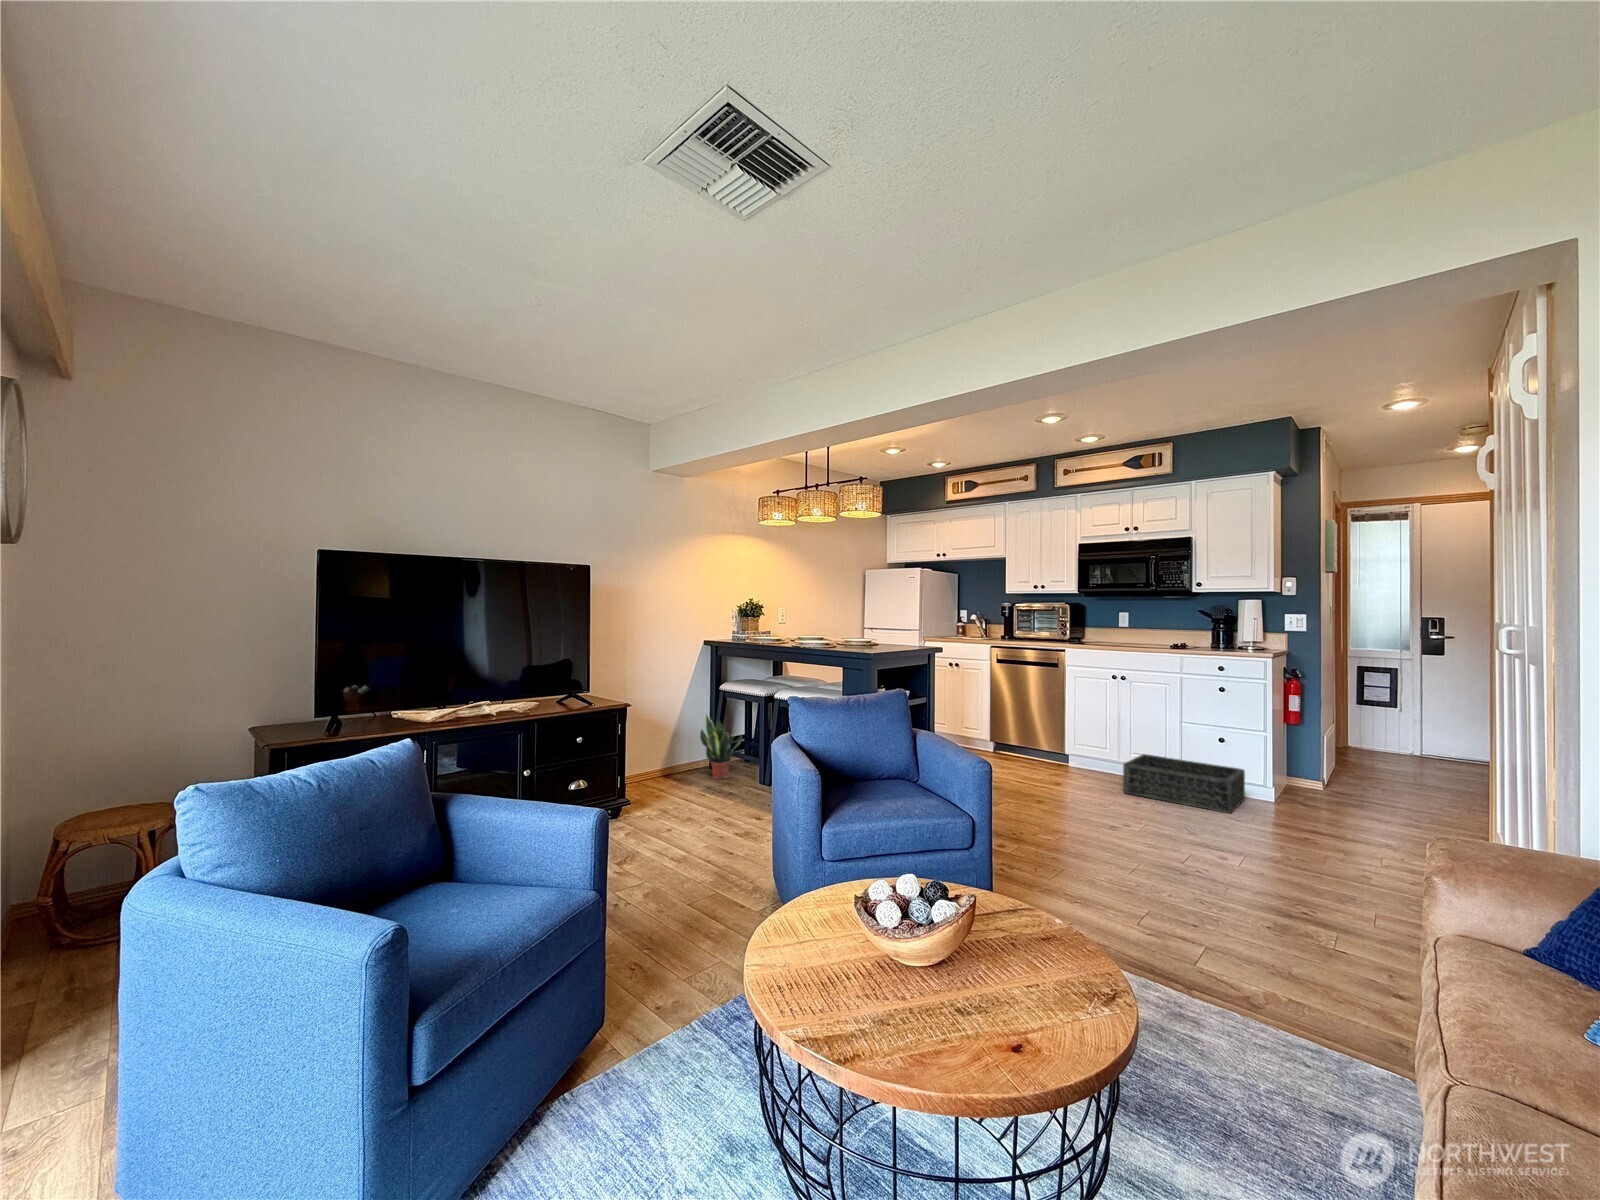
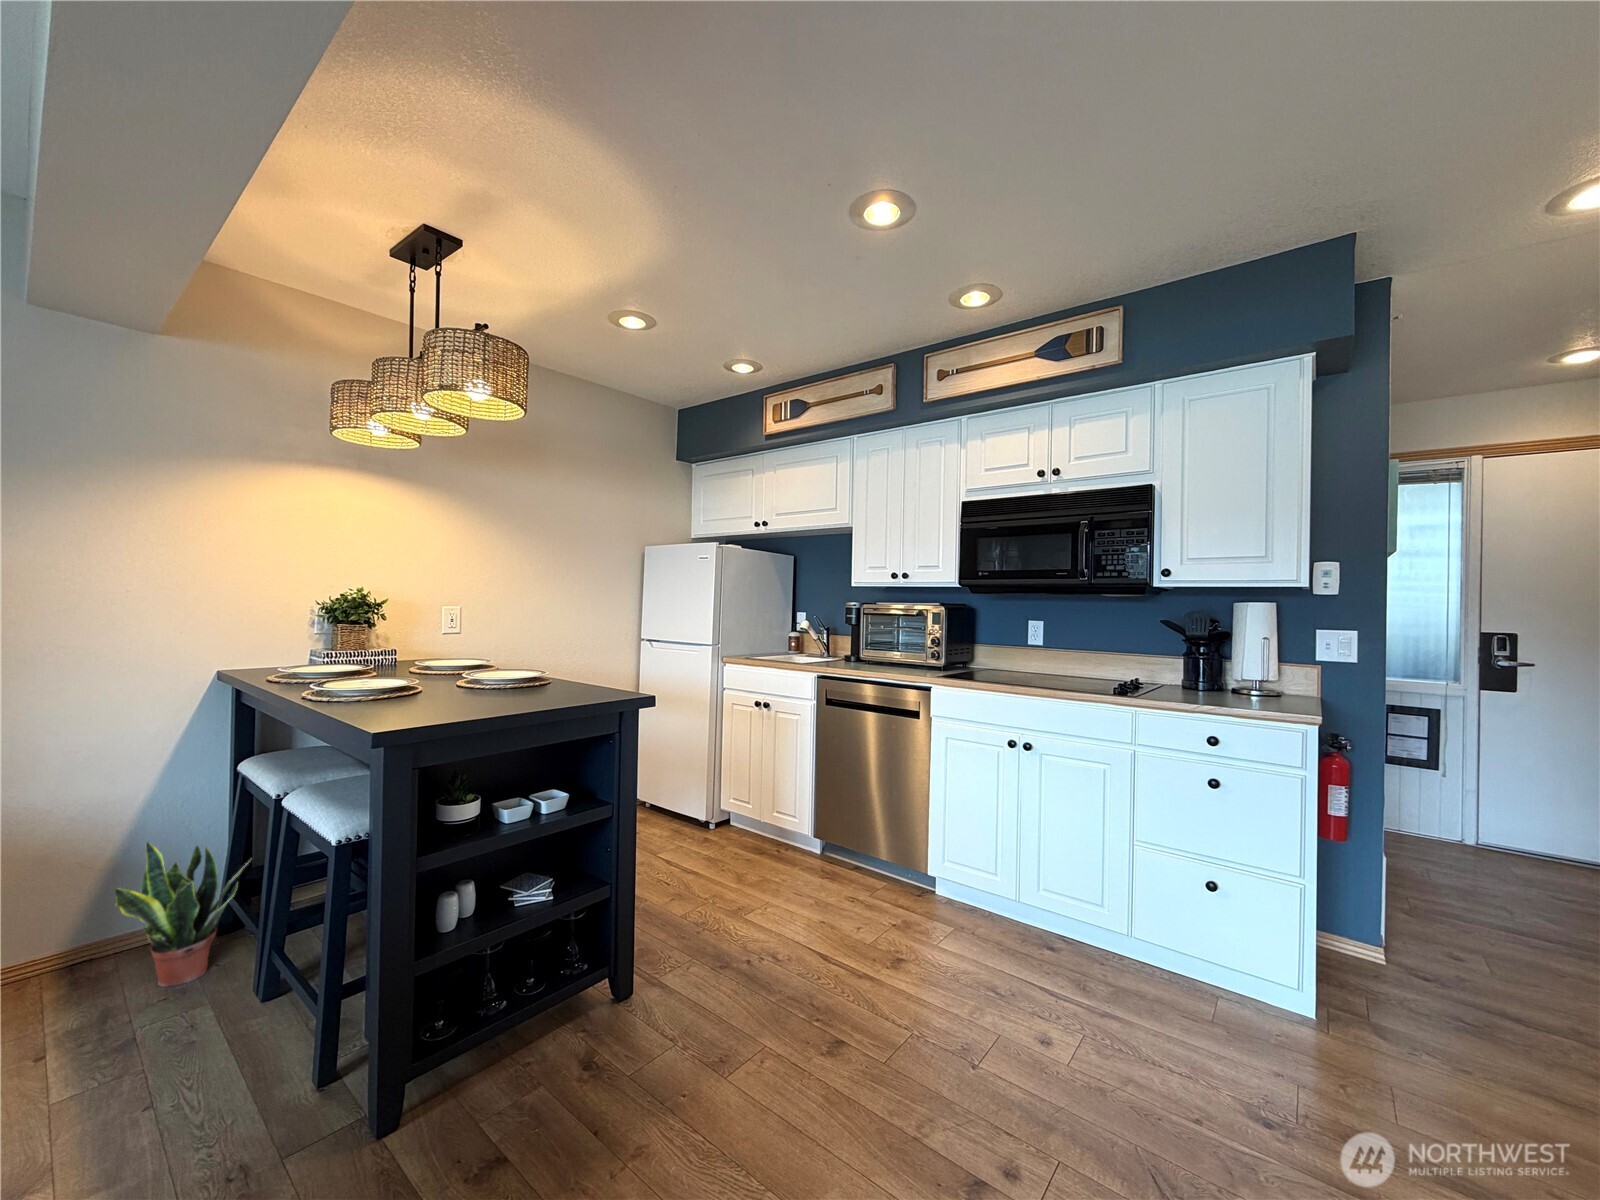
basket: present [1123,754,1245,814] -> none [1022,901,1266,1101]

